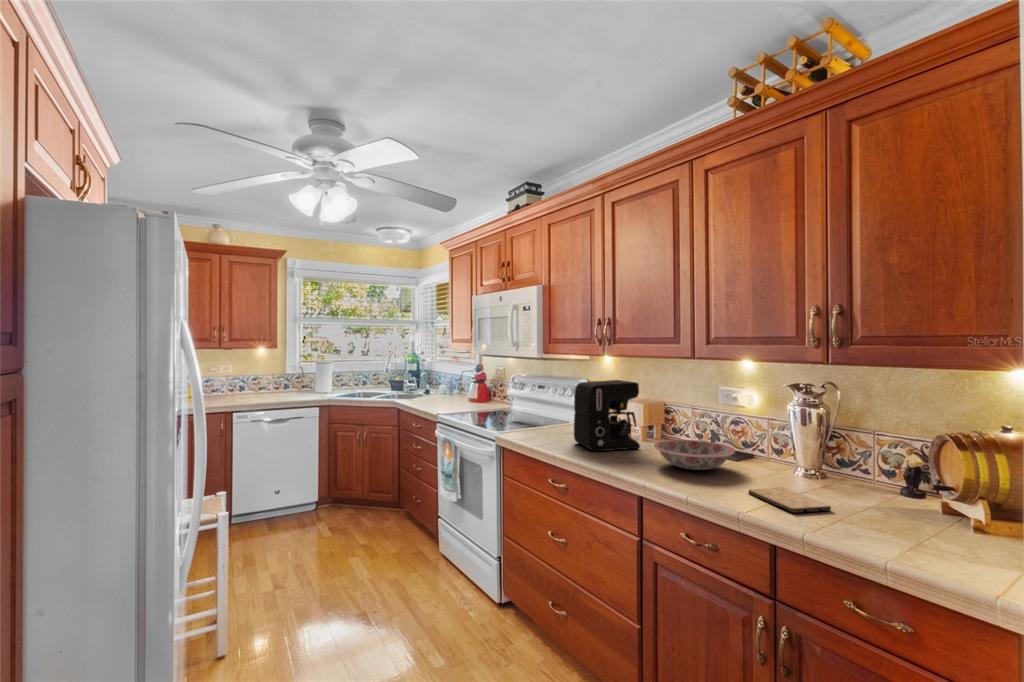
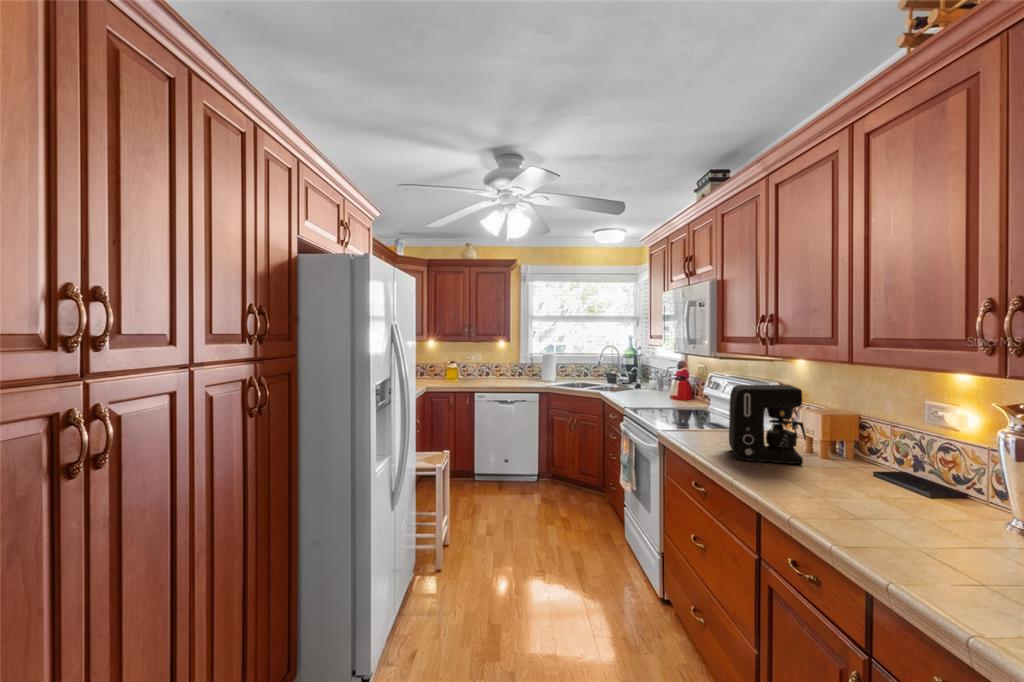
ceramic bowl: present [654,440,735,470] -> none [792,458,903,498]
cutting board: present [748,488,831,513] -> none [878,527,980,572]

